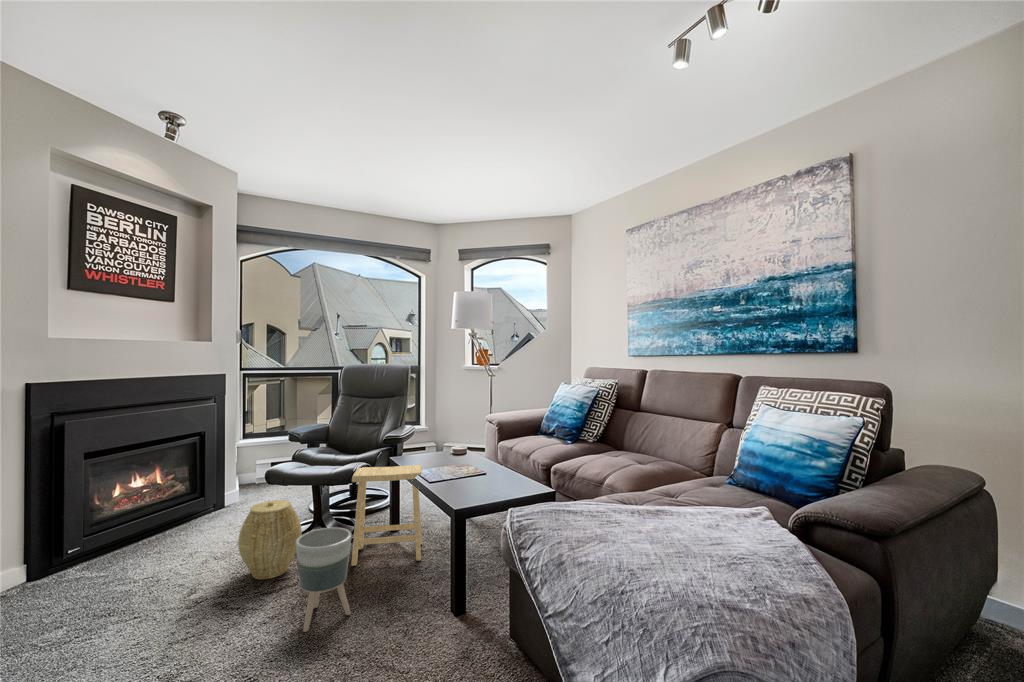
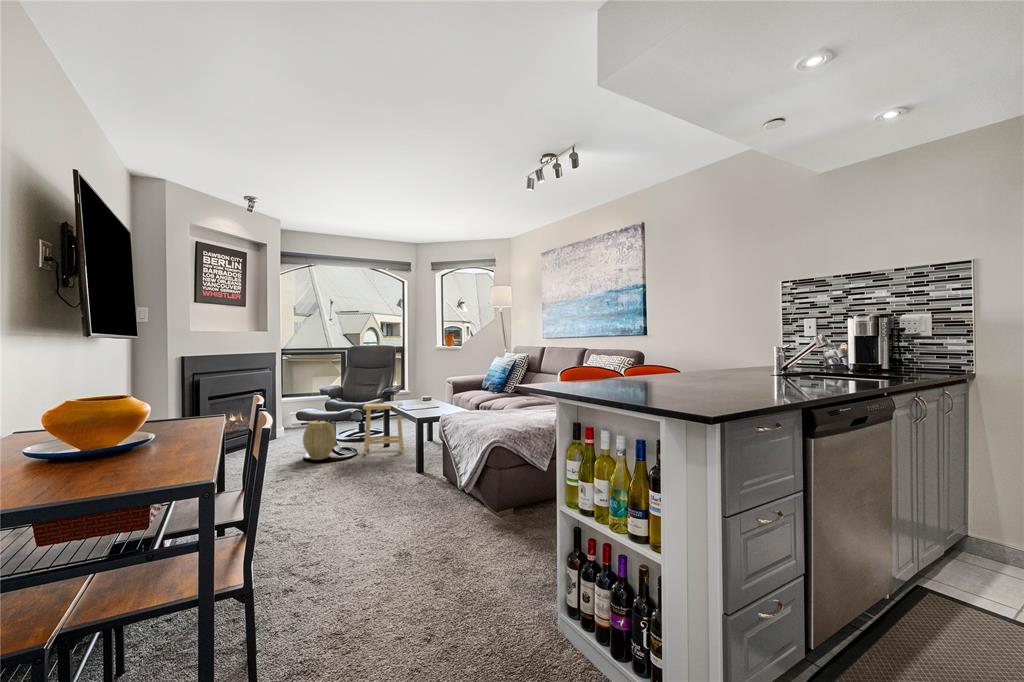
planter: present [295,527,352,632] -> none [338,427,366,472]

